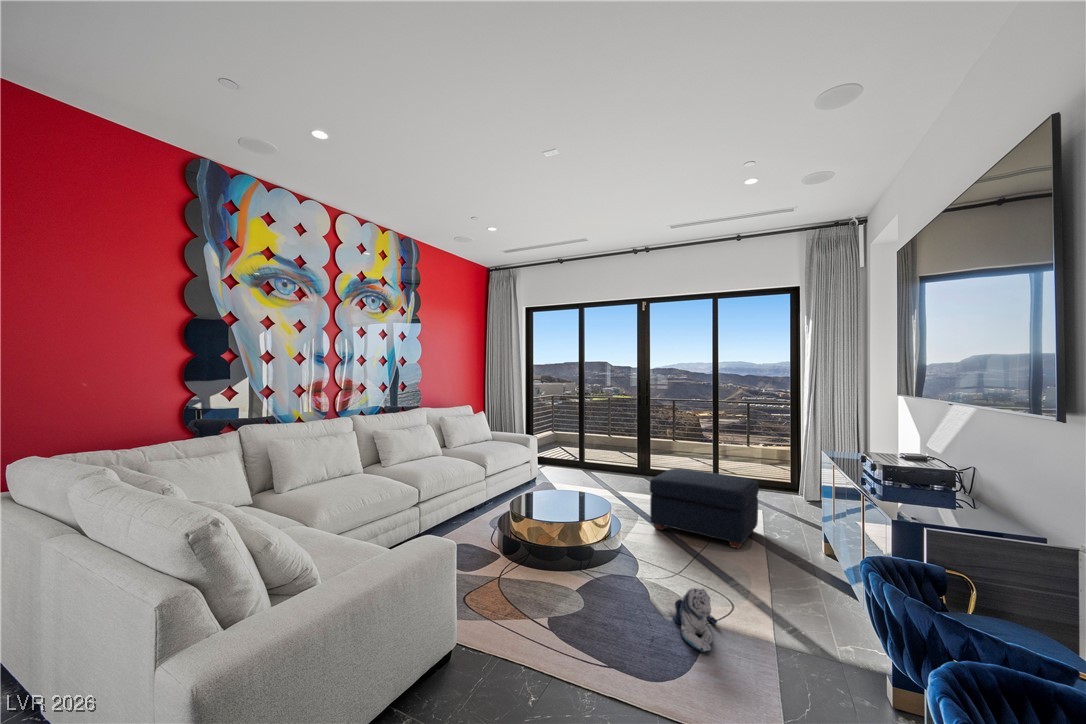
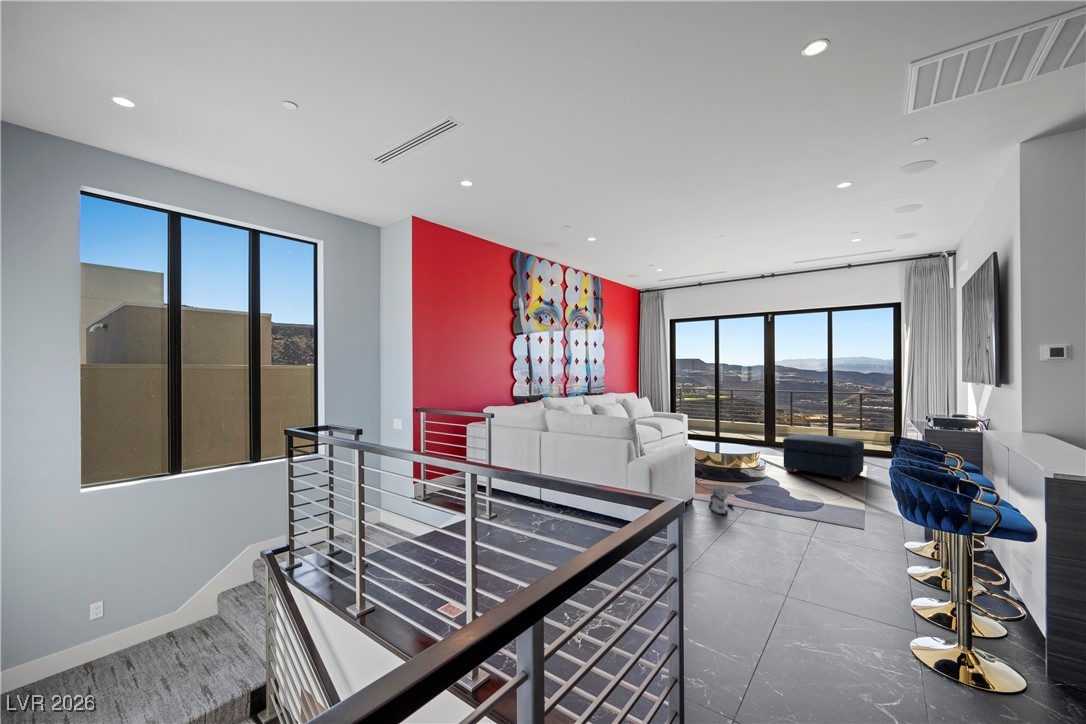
plush toy: present [673,588,717,652] -> present [709,486,733,514]

